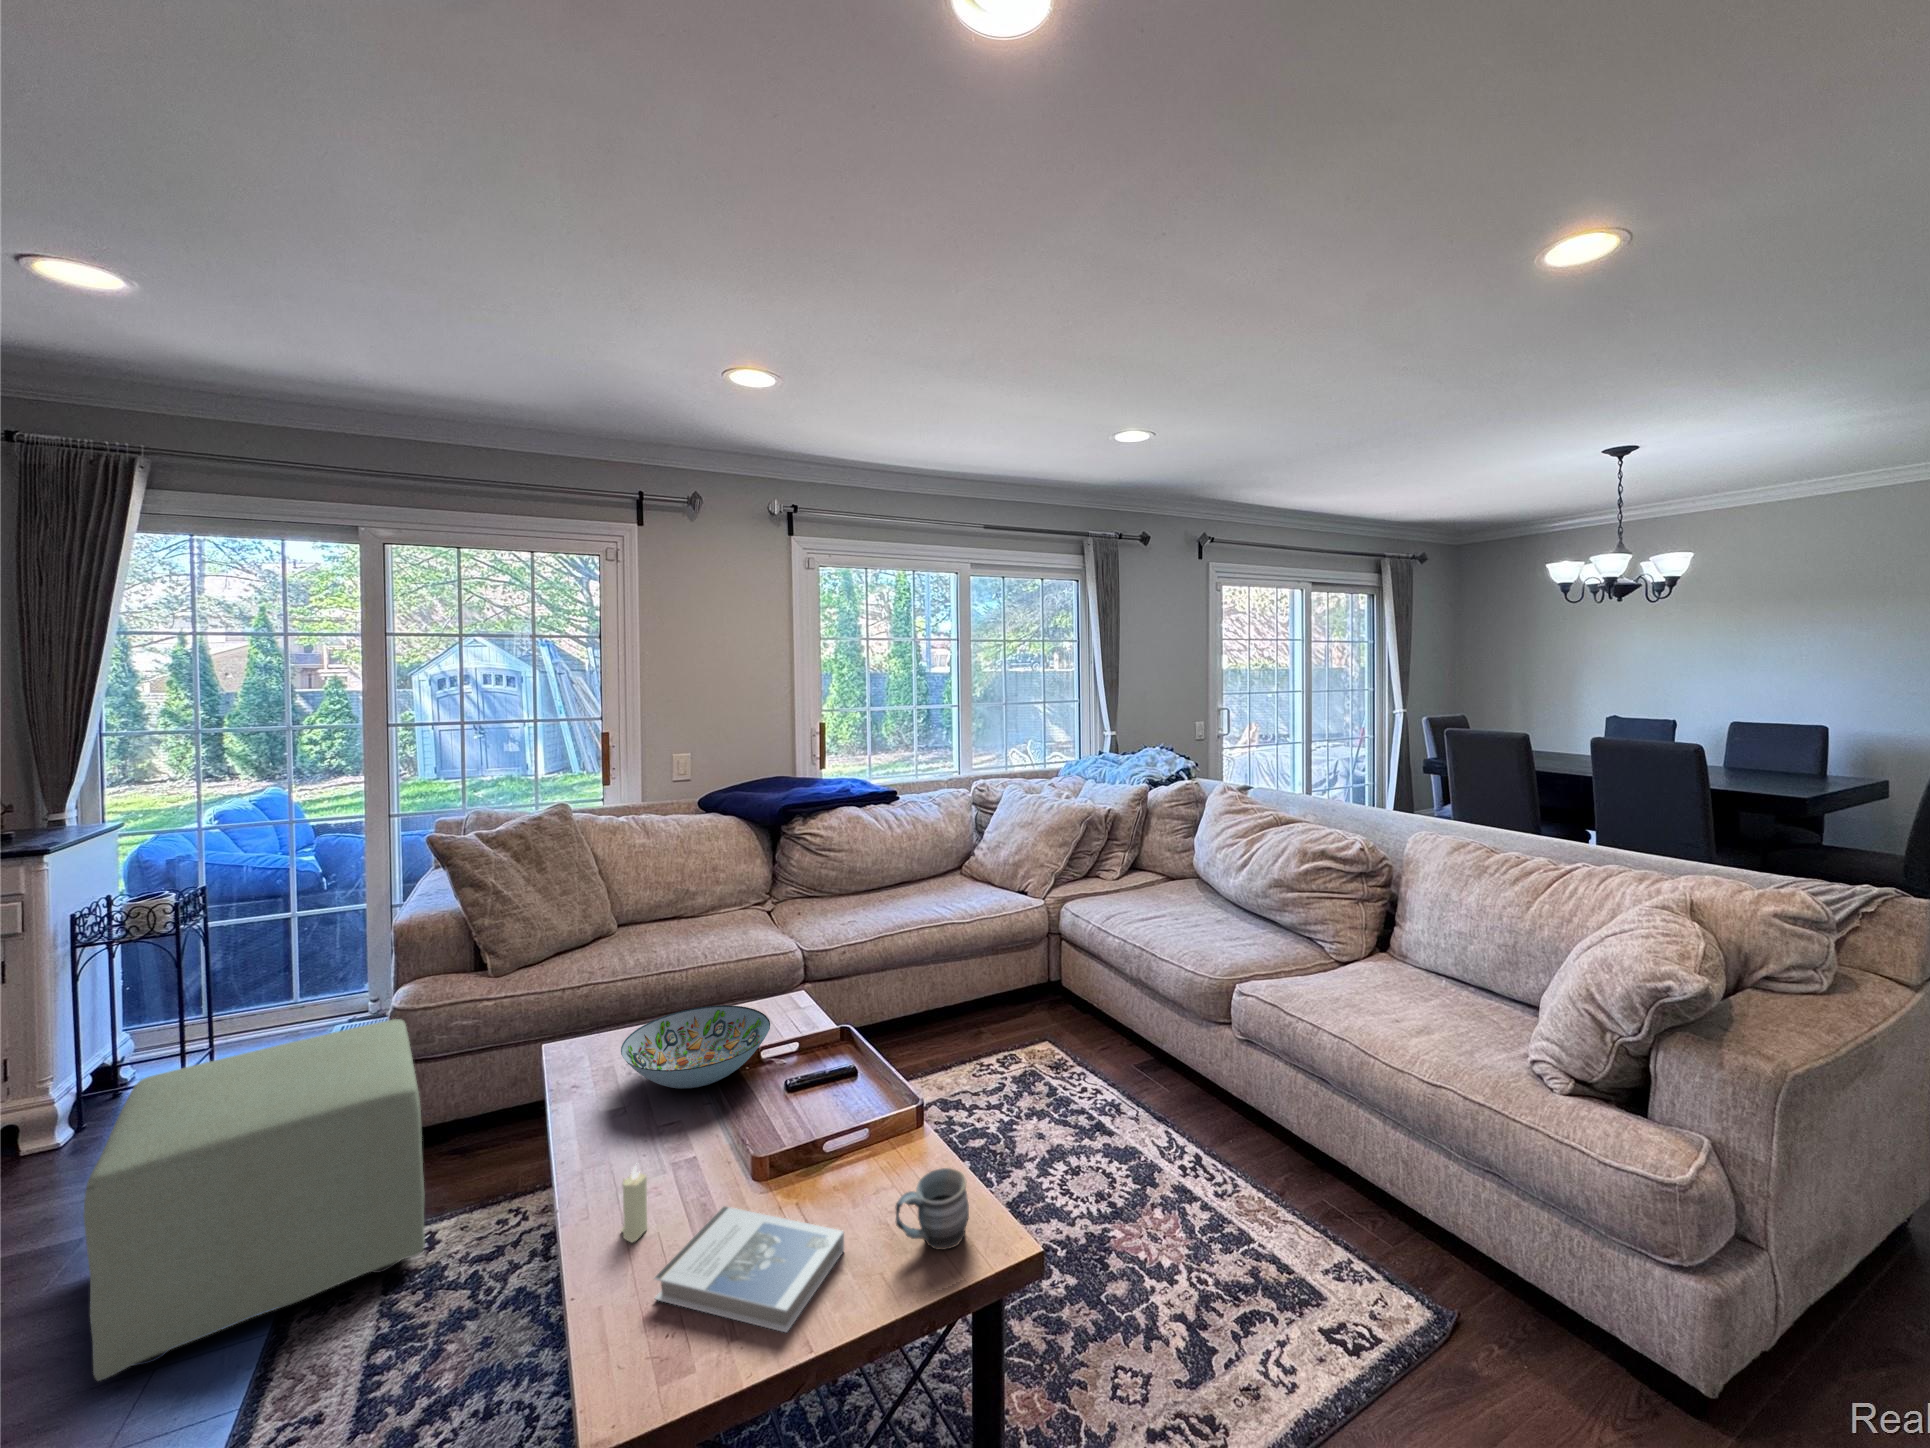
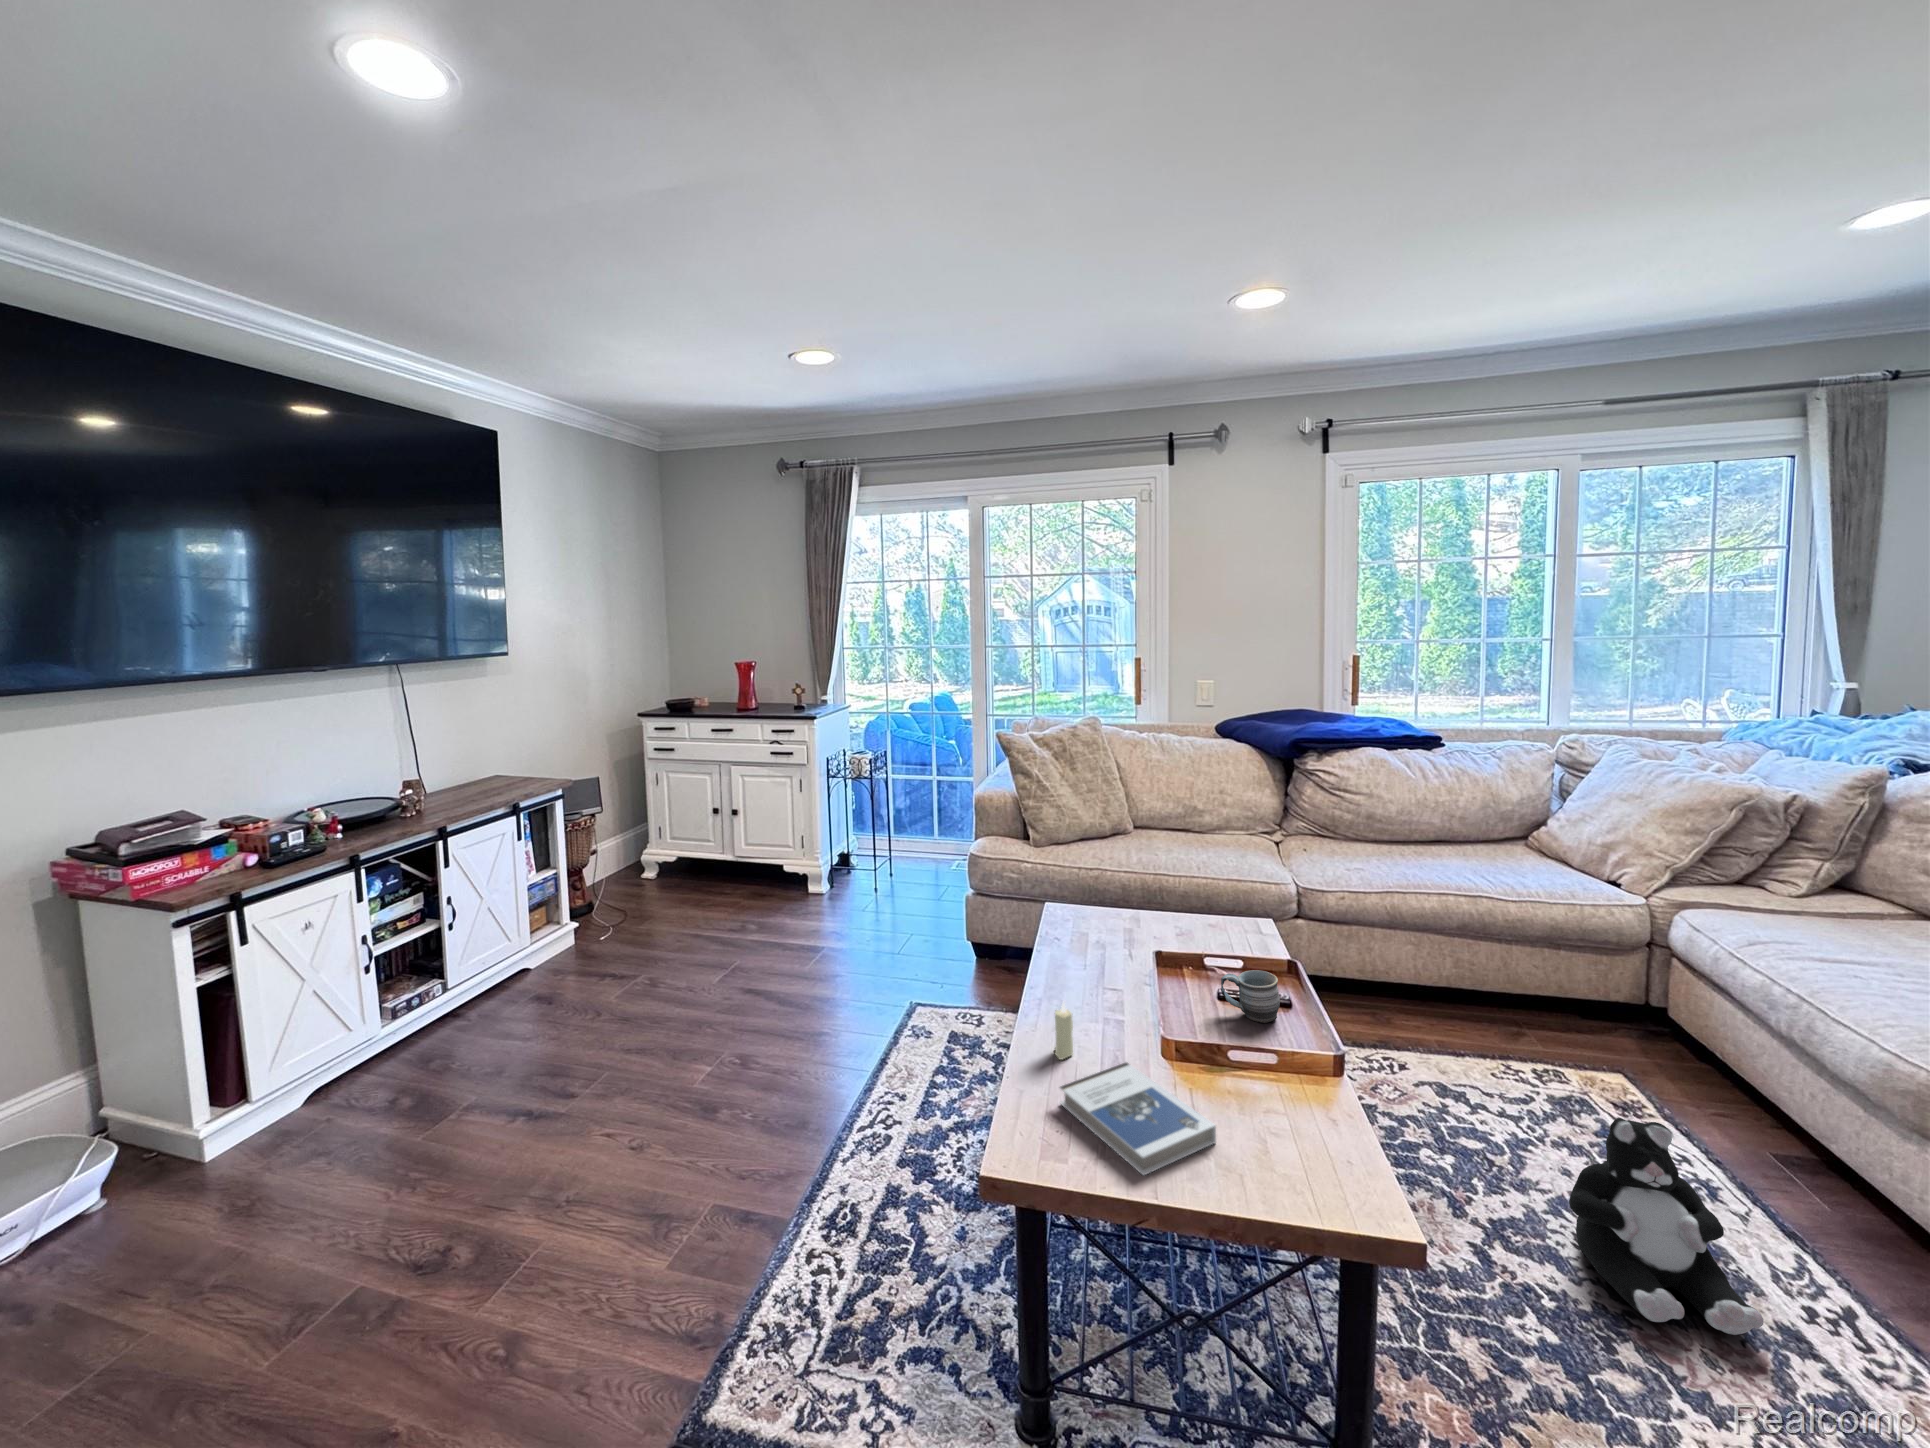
decorative bowl: present [621,1005,770,1088] -> none [1088,904,1216,970]
ottoman: present [83,1019,425,1381] -> none [817,859,980,1025]
plush toy: none [1060,1069,1171,1226] -> present [1569,1118,1764,1335]
mug: present [895,1168,969,1250] -> present [1221,970,1280,1023]

